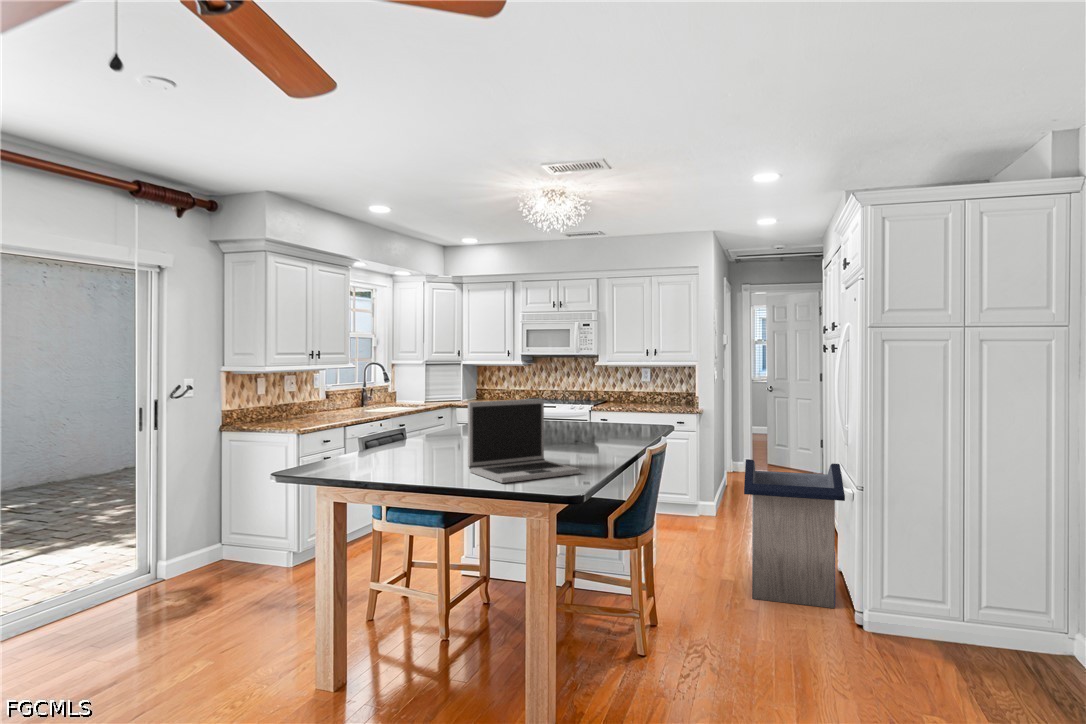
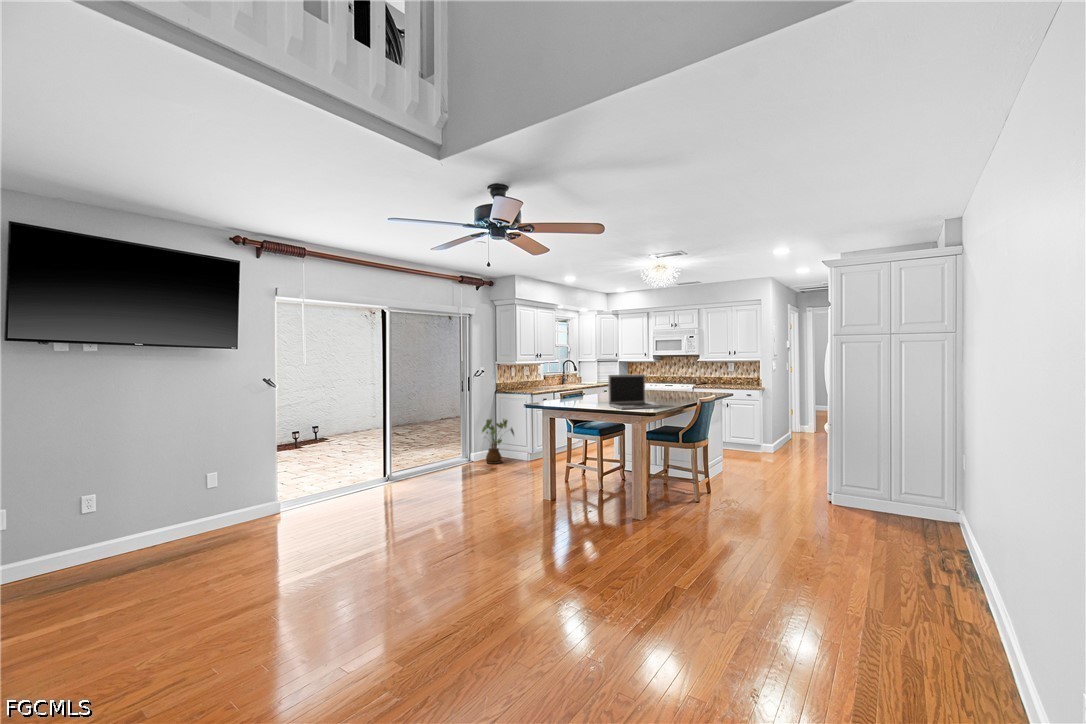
trash can: present [744,459,845,608] -> none [766,412,831,495]
house plant: none [180,484,258,584] -> present [482,419,514,464]

